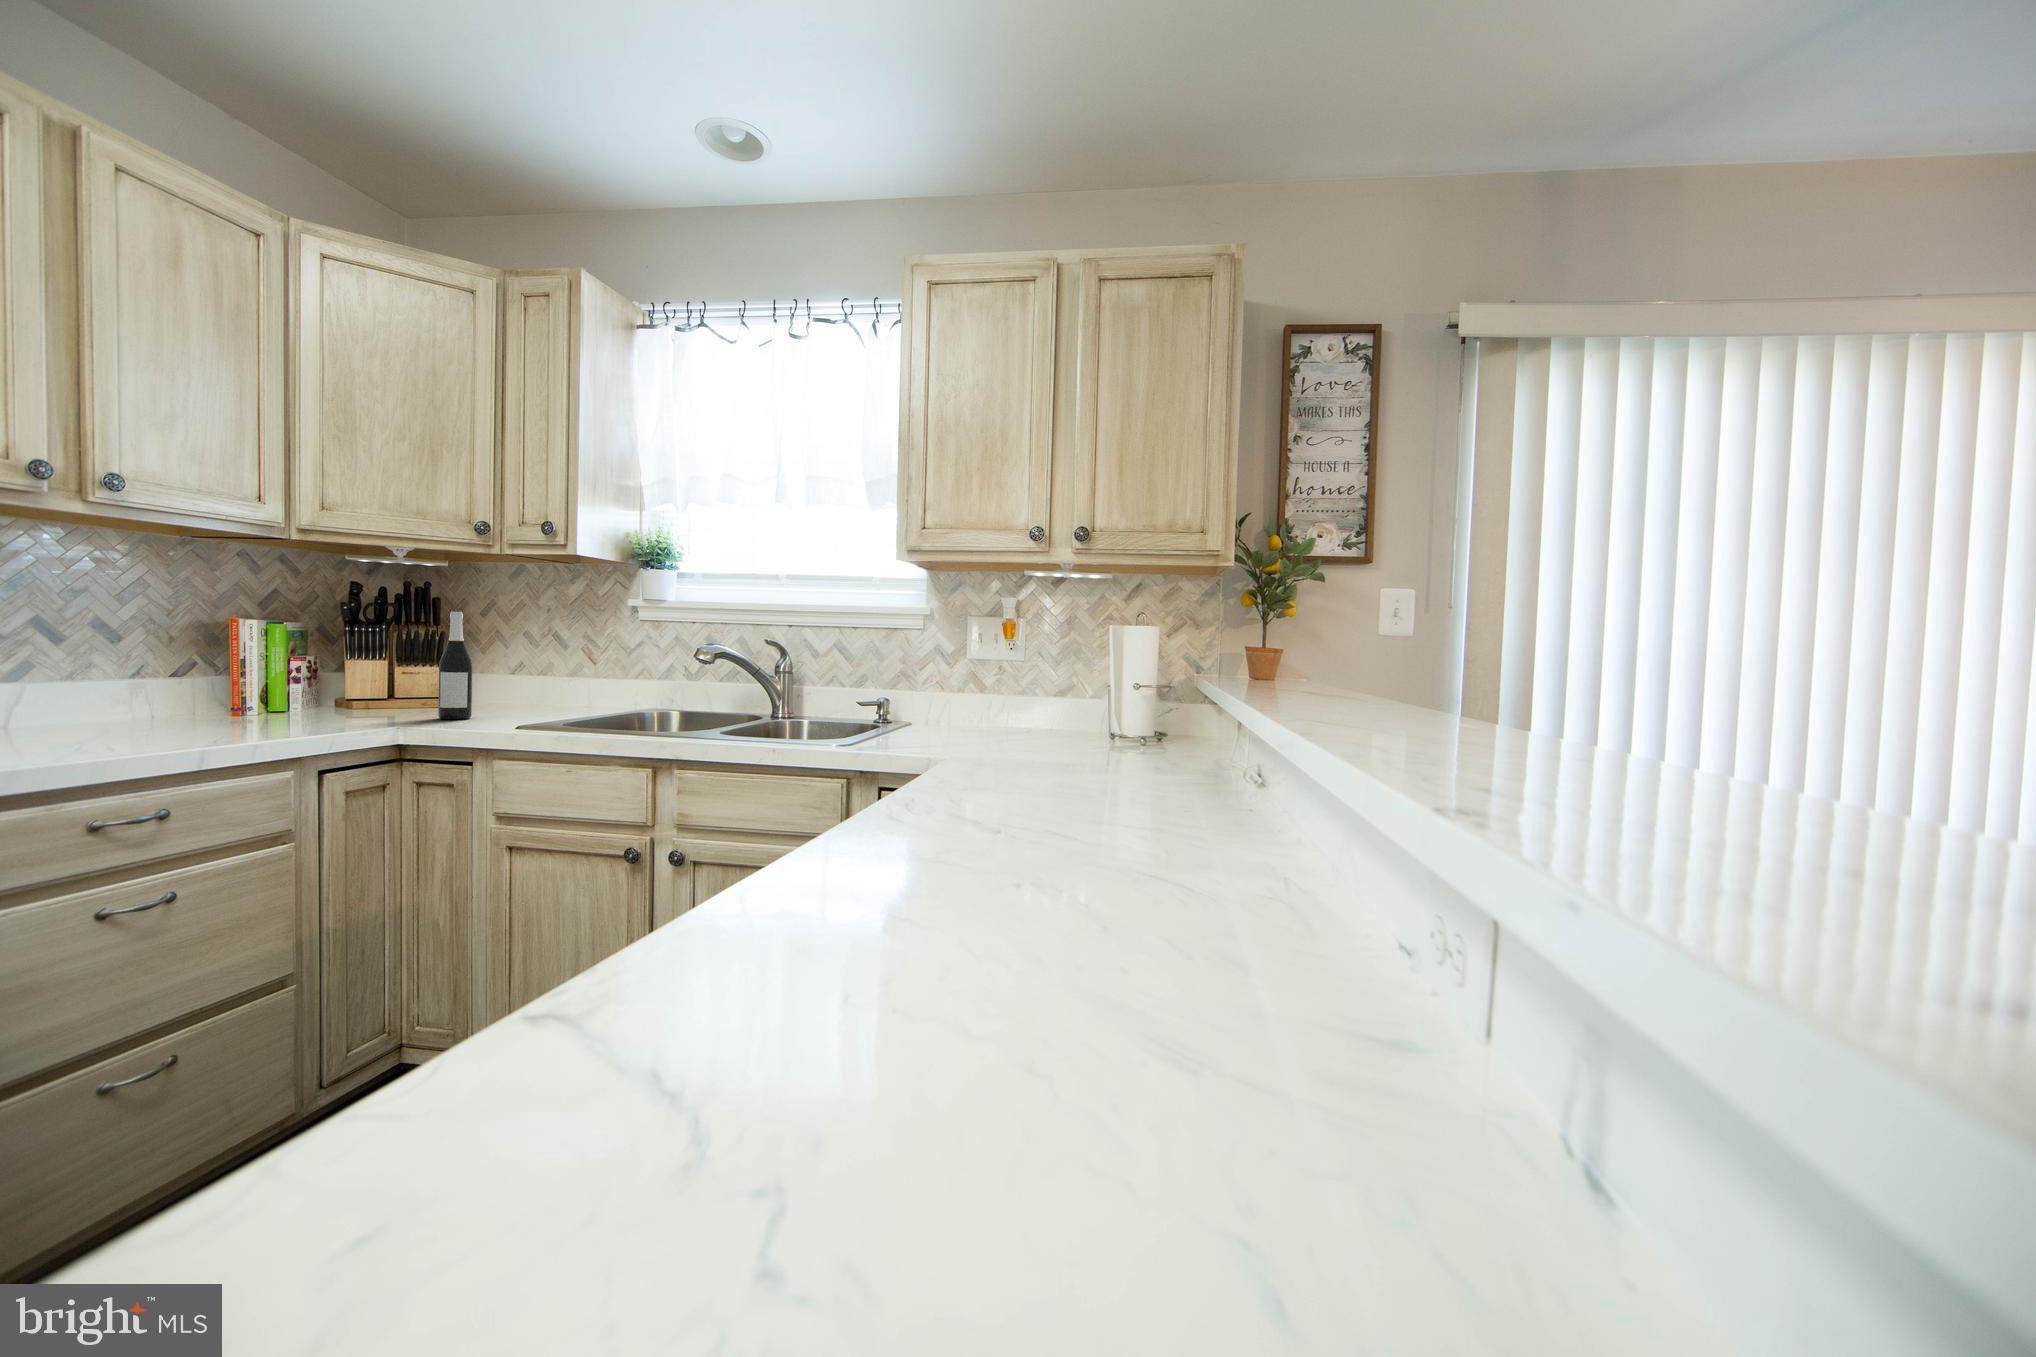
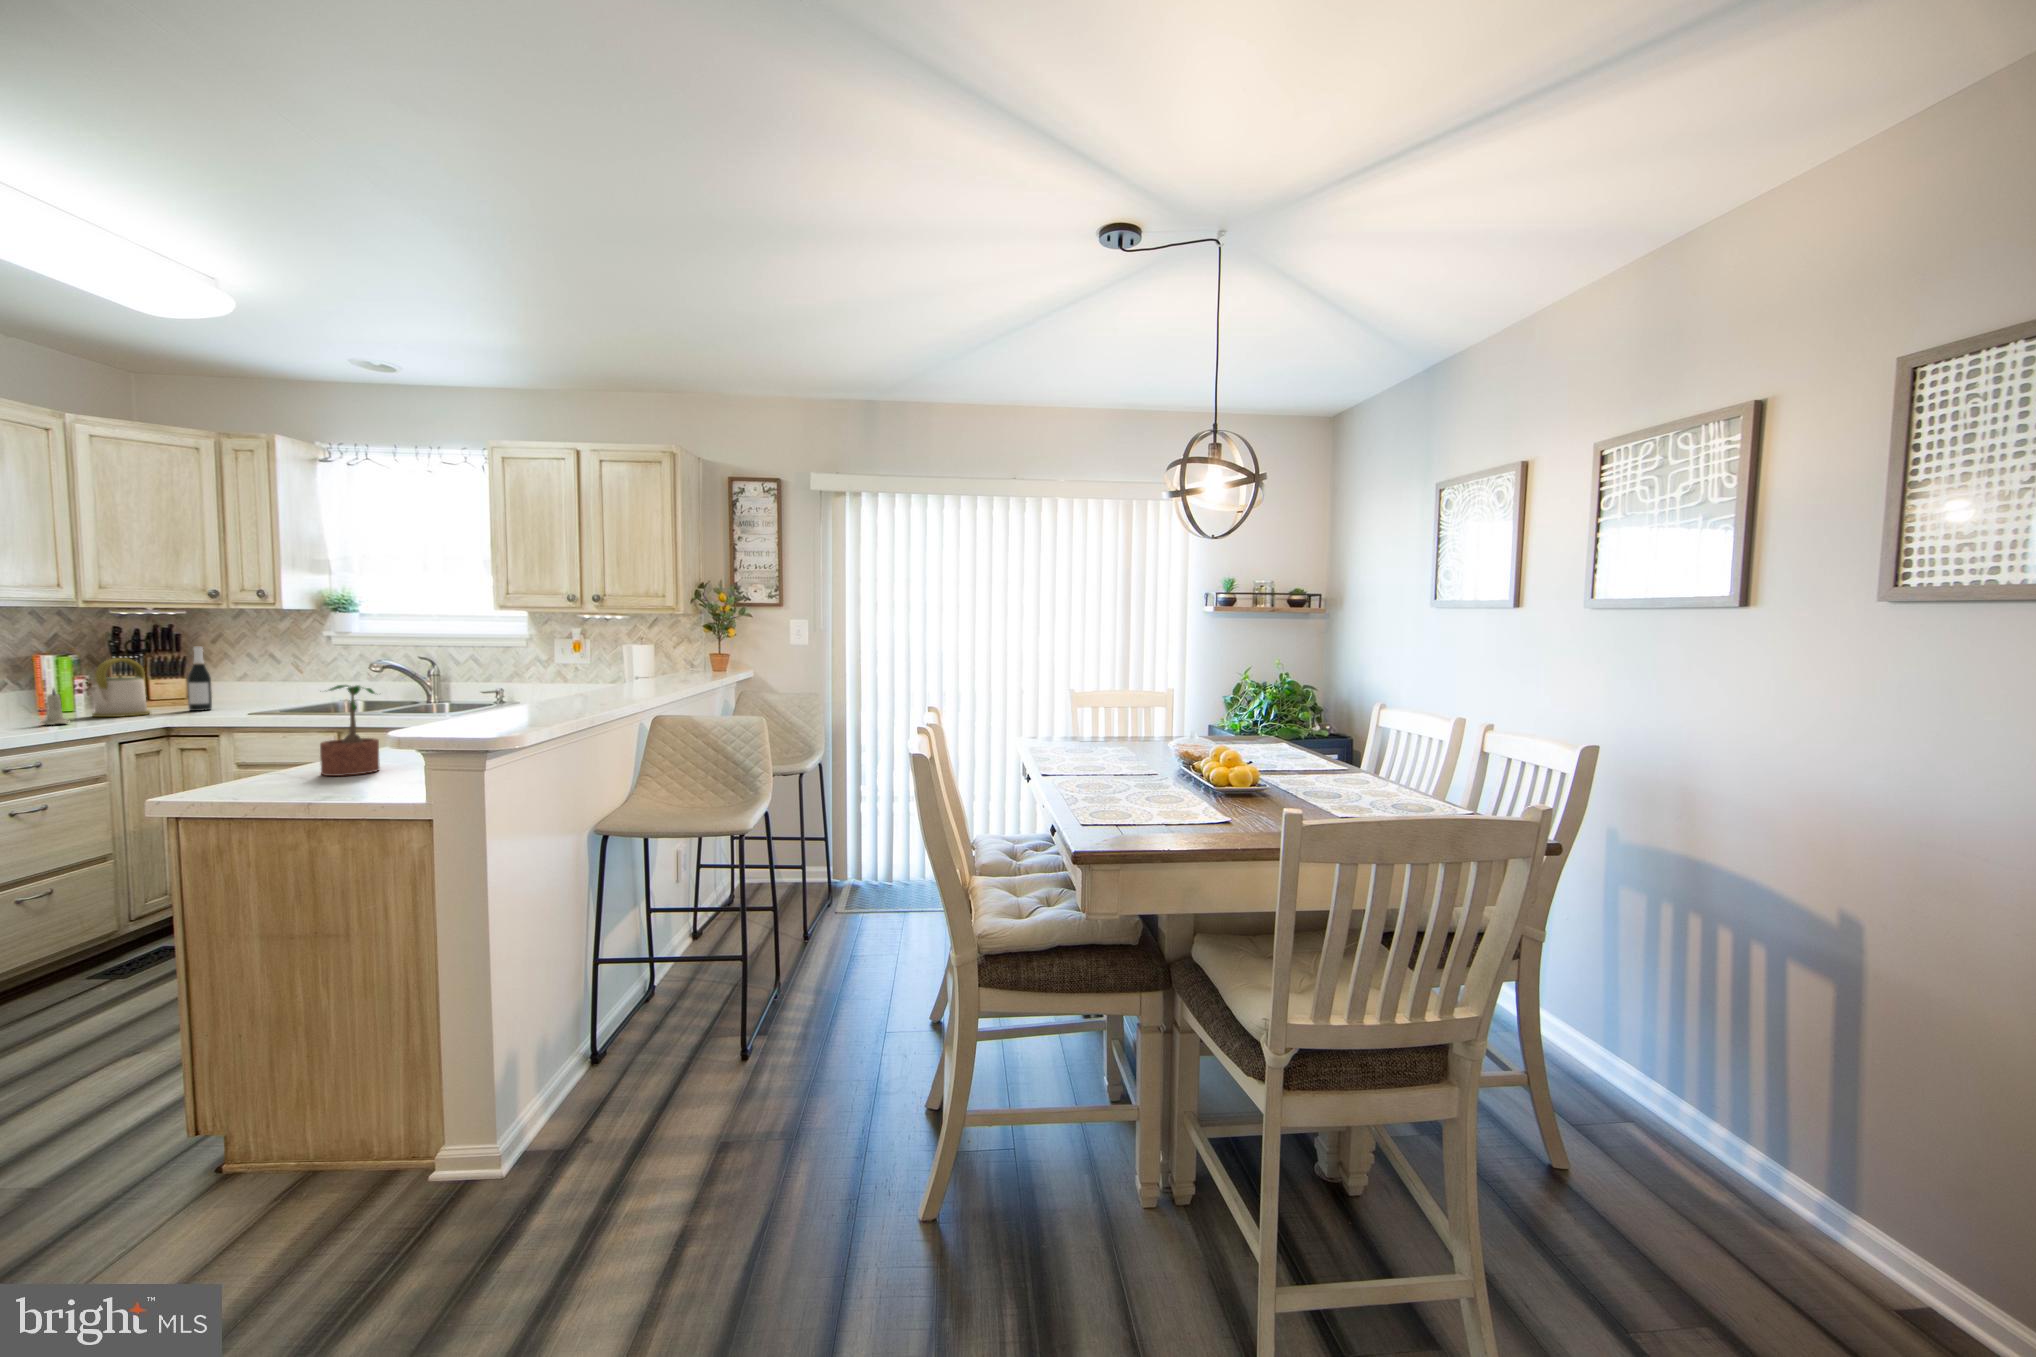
kettle: none [288,625,382,727] -> present [89,658,150,717]
candle: none [195,669,245,740] -> present [41,689,70,725]
potted plant: none [786,682,1036,1182] -> present [320,685,380,776]

